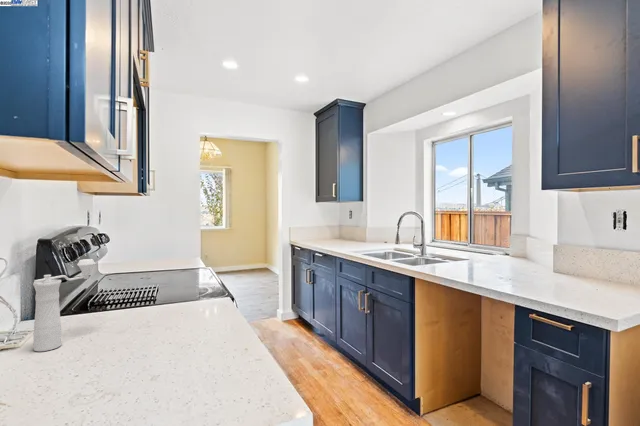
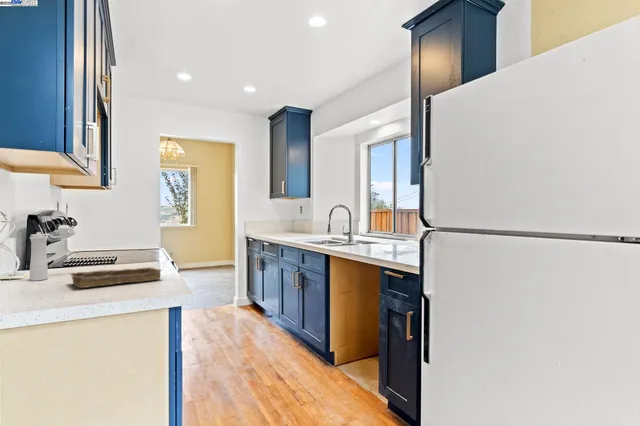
tray: none [88,324,236,384] -> present [69,267,161,288]

